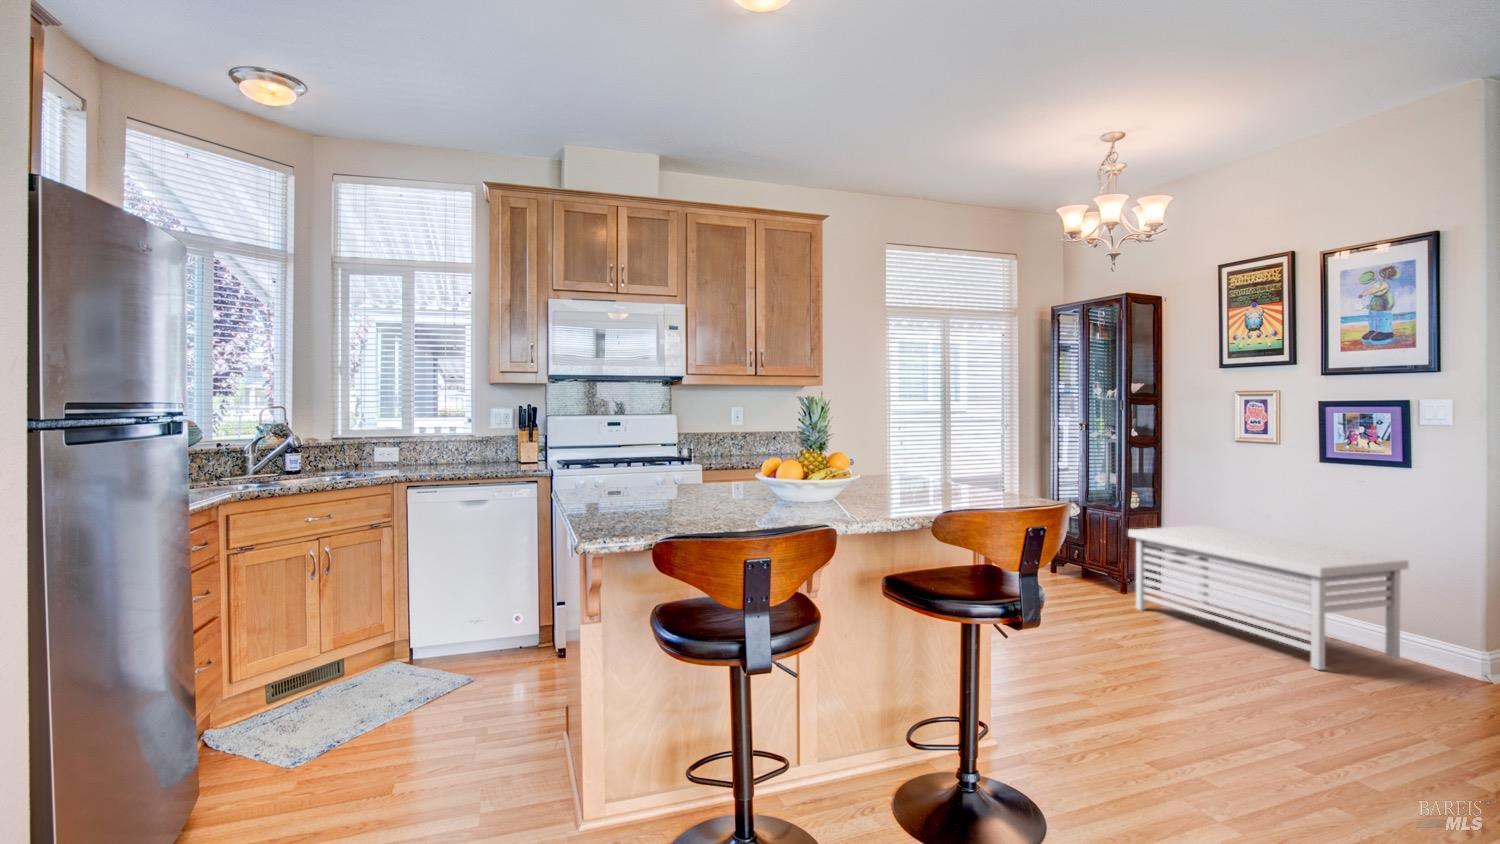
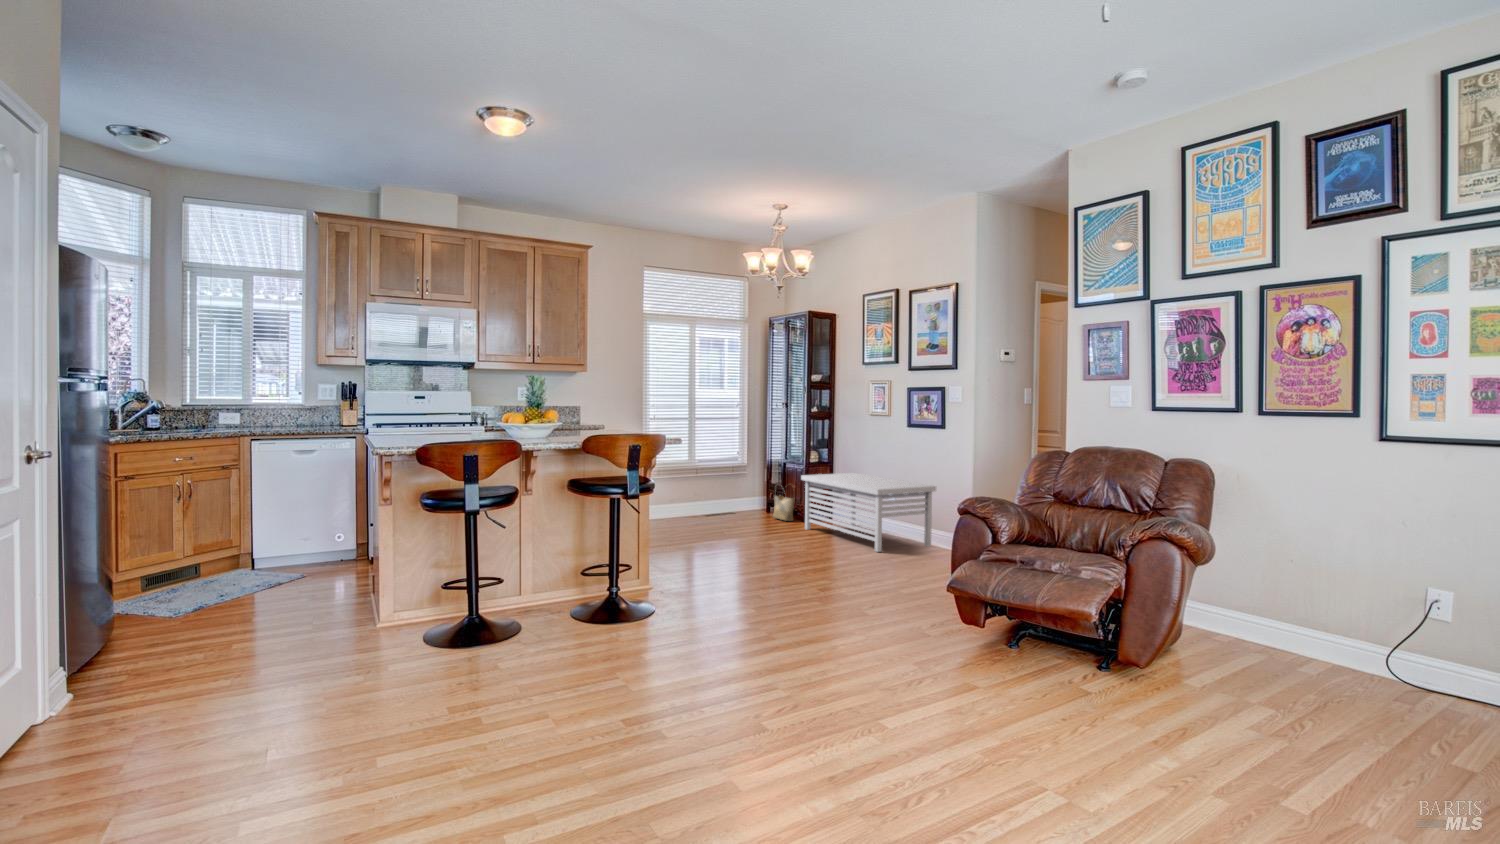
woven basket: none [1067,537,1106,592] -> present [773,496,795,521]

